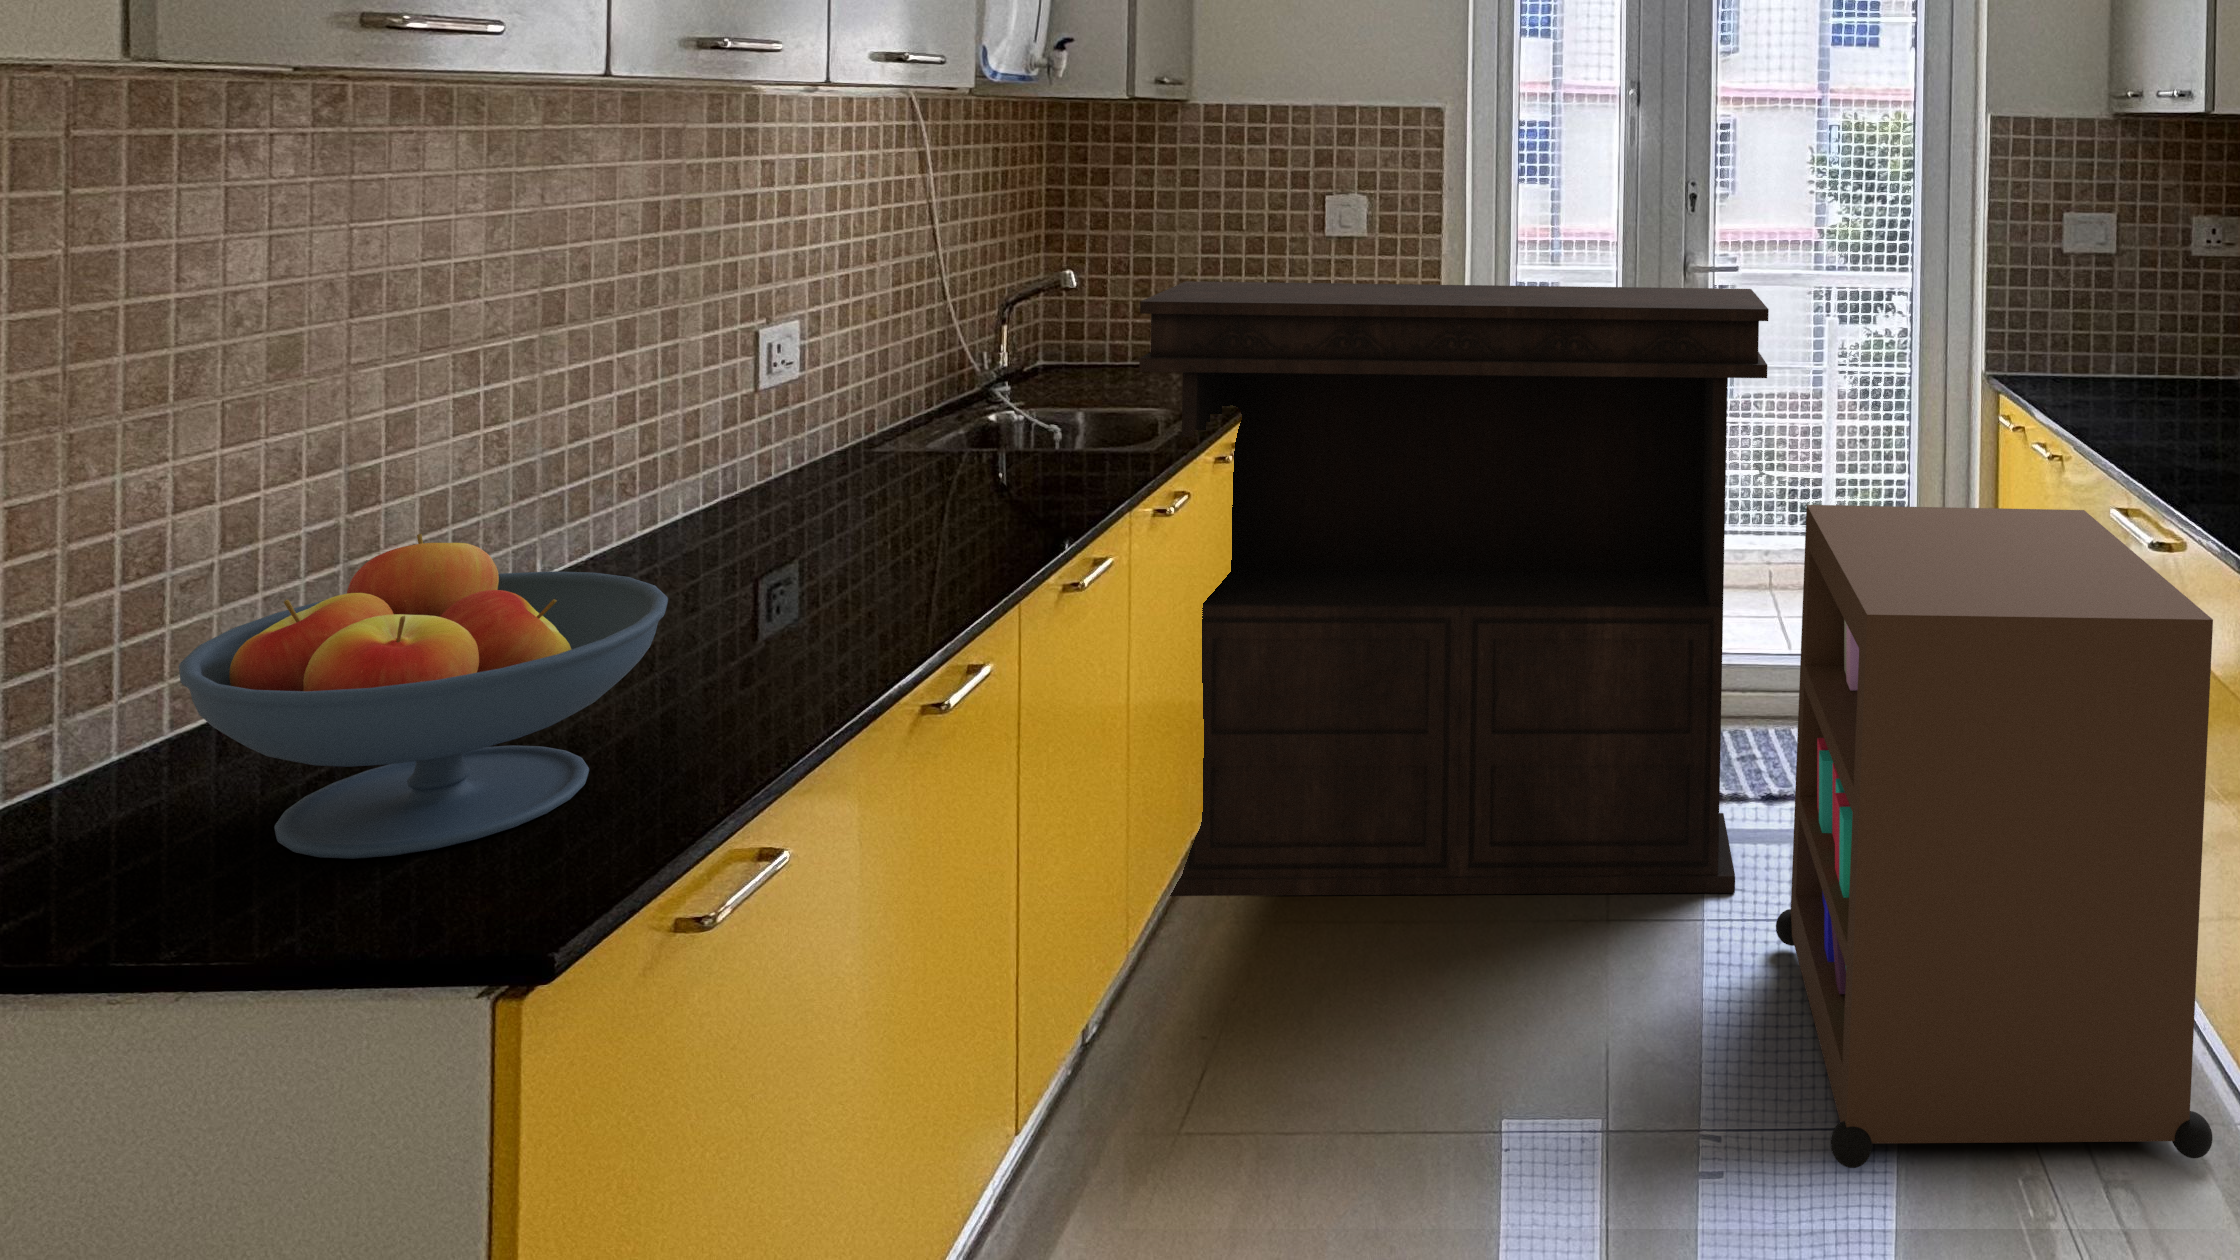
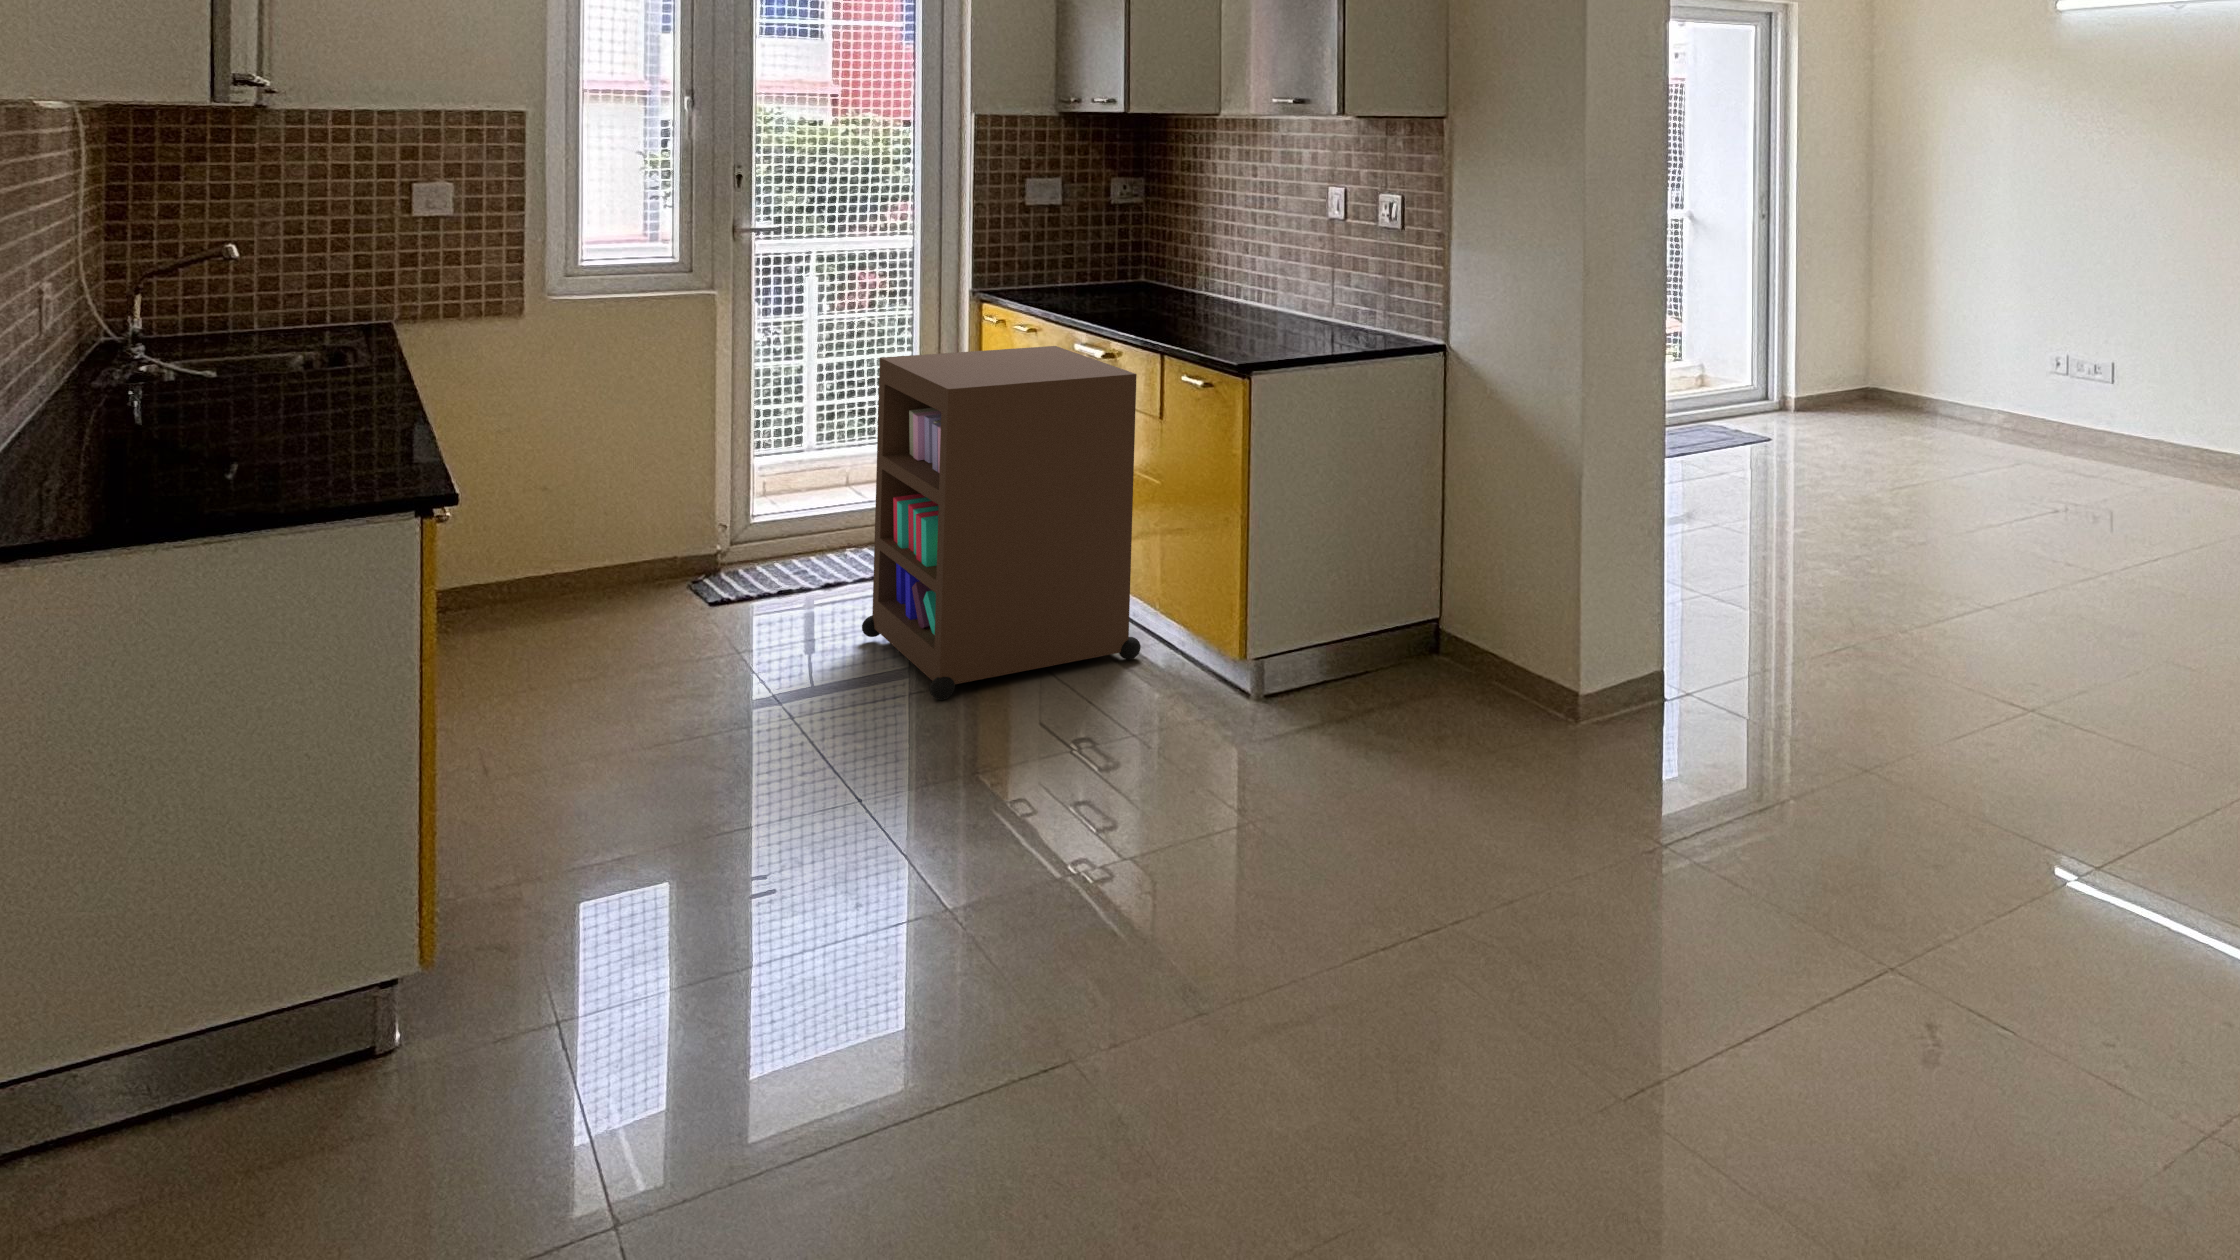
console table: present [1139,281,1769,896] -> none [325,233,841,711]
fruit bowl: present [179,534,668,859] -> none [71,356,347,504]

